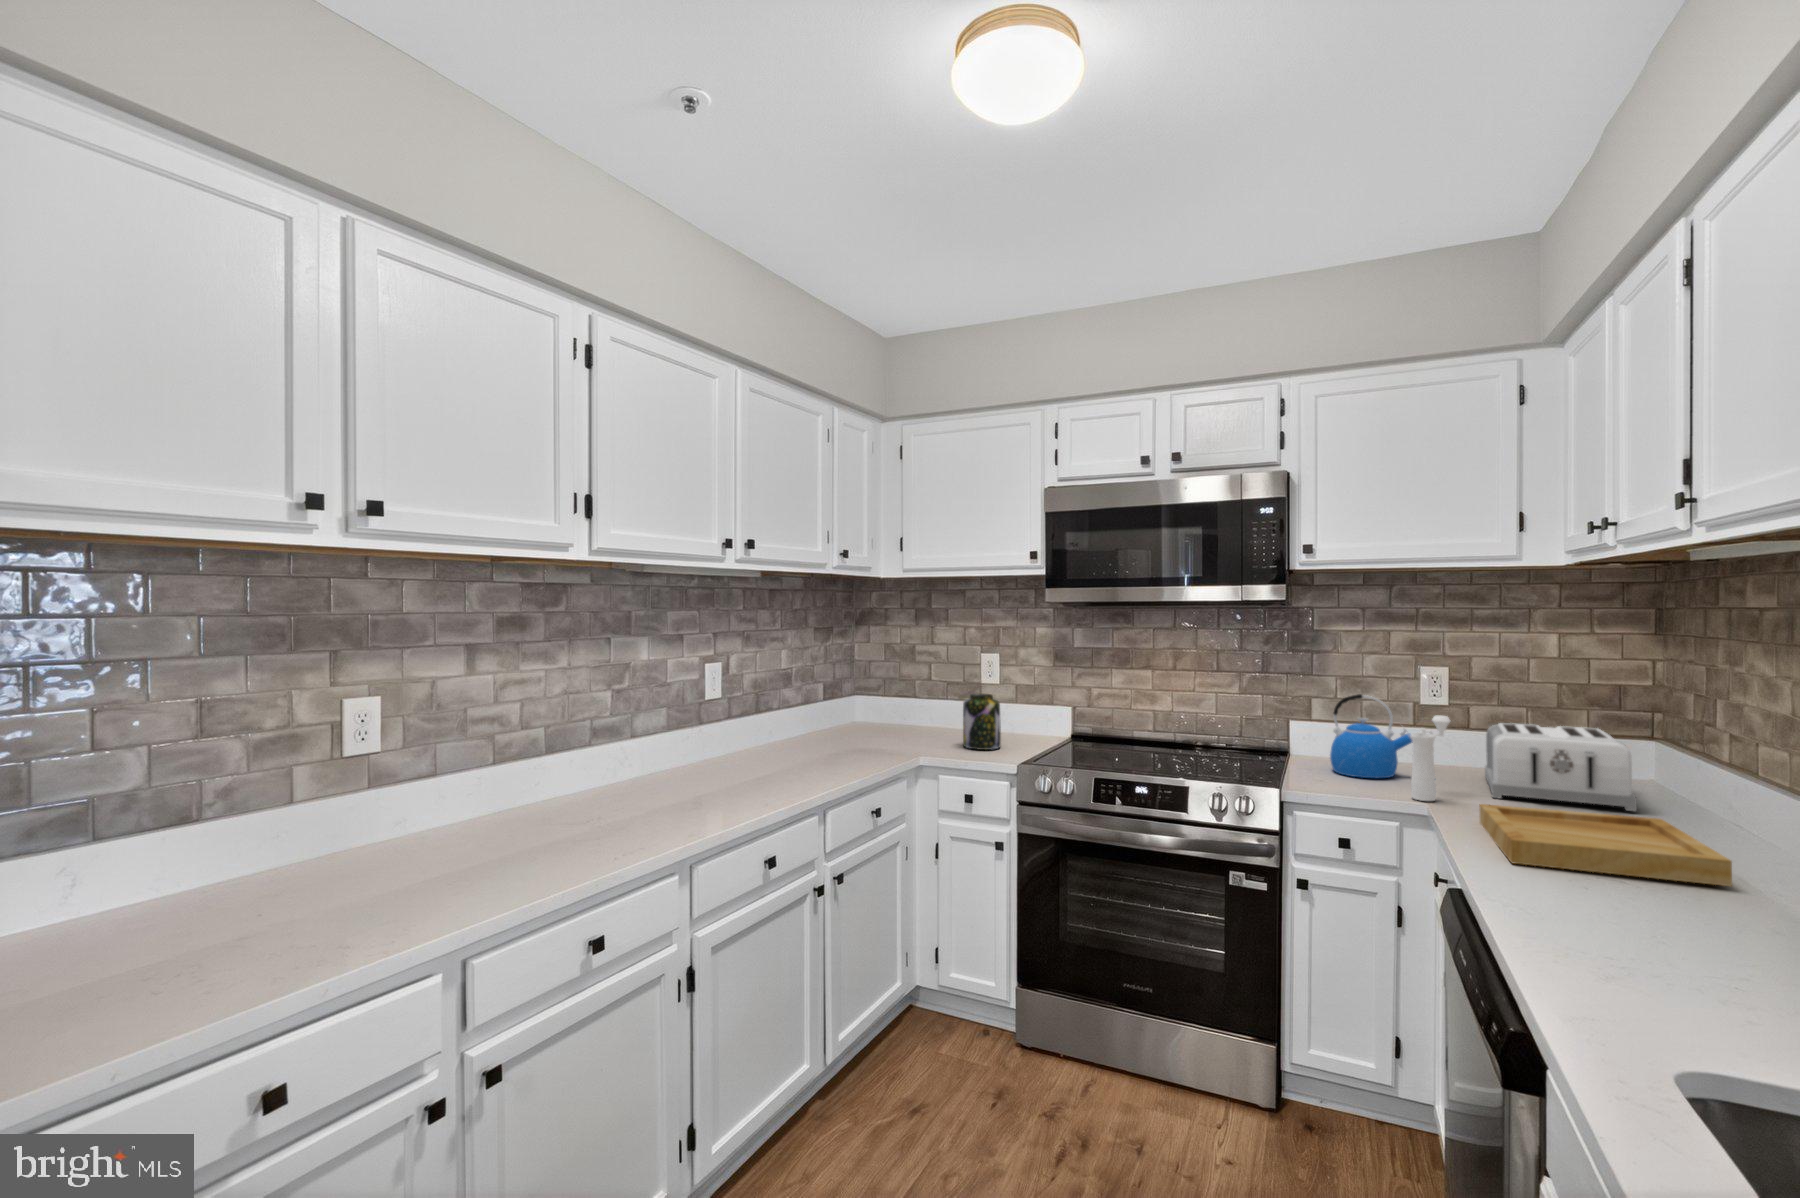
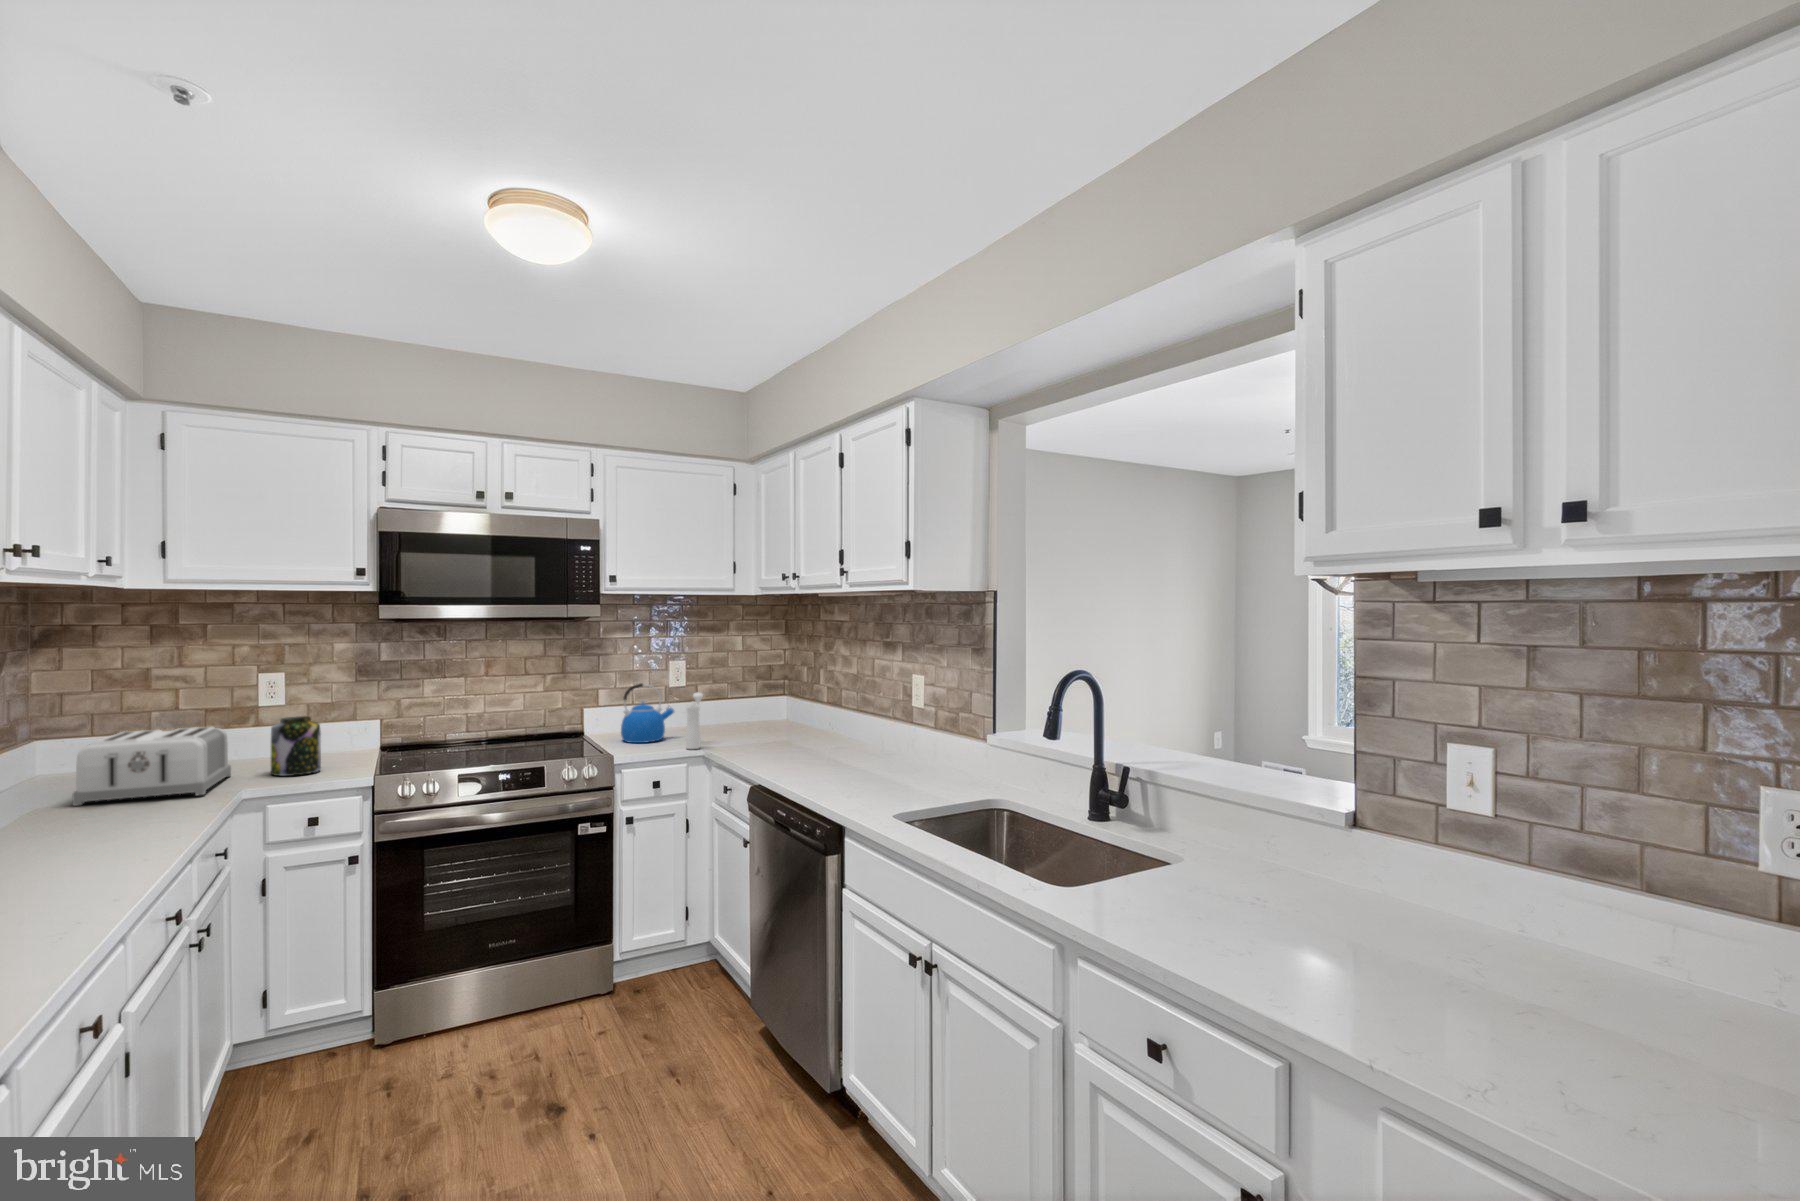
toaster: present [1485,723,1637,811] -> present [73,727,231,806]
tray: present [1480,804,1732,886] -> none [732,736,850,770]

